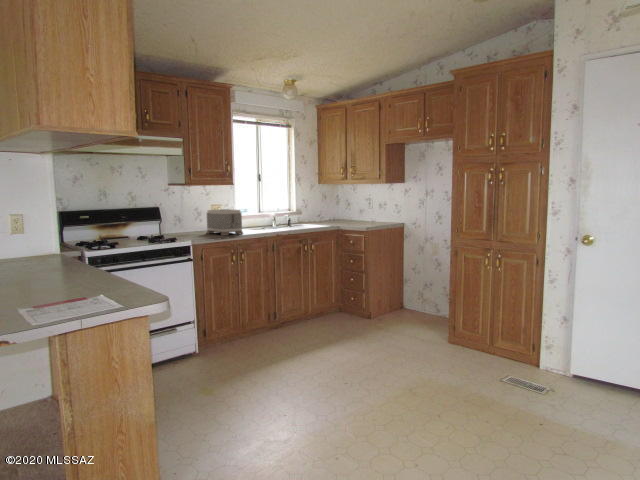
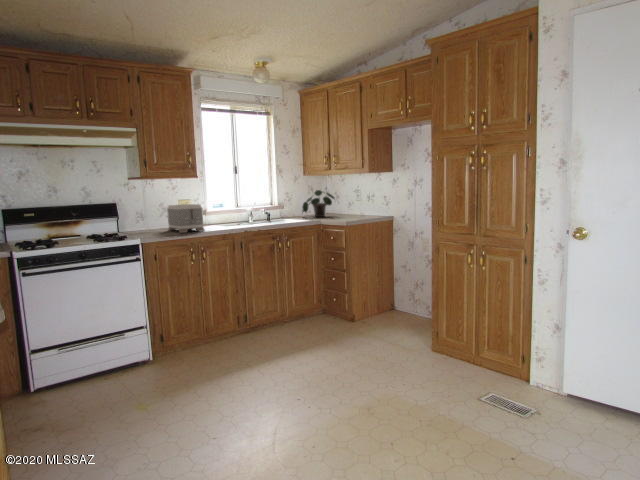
potted plant: none [318,198,348,222] -> present [302,190,334,217]

